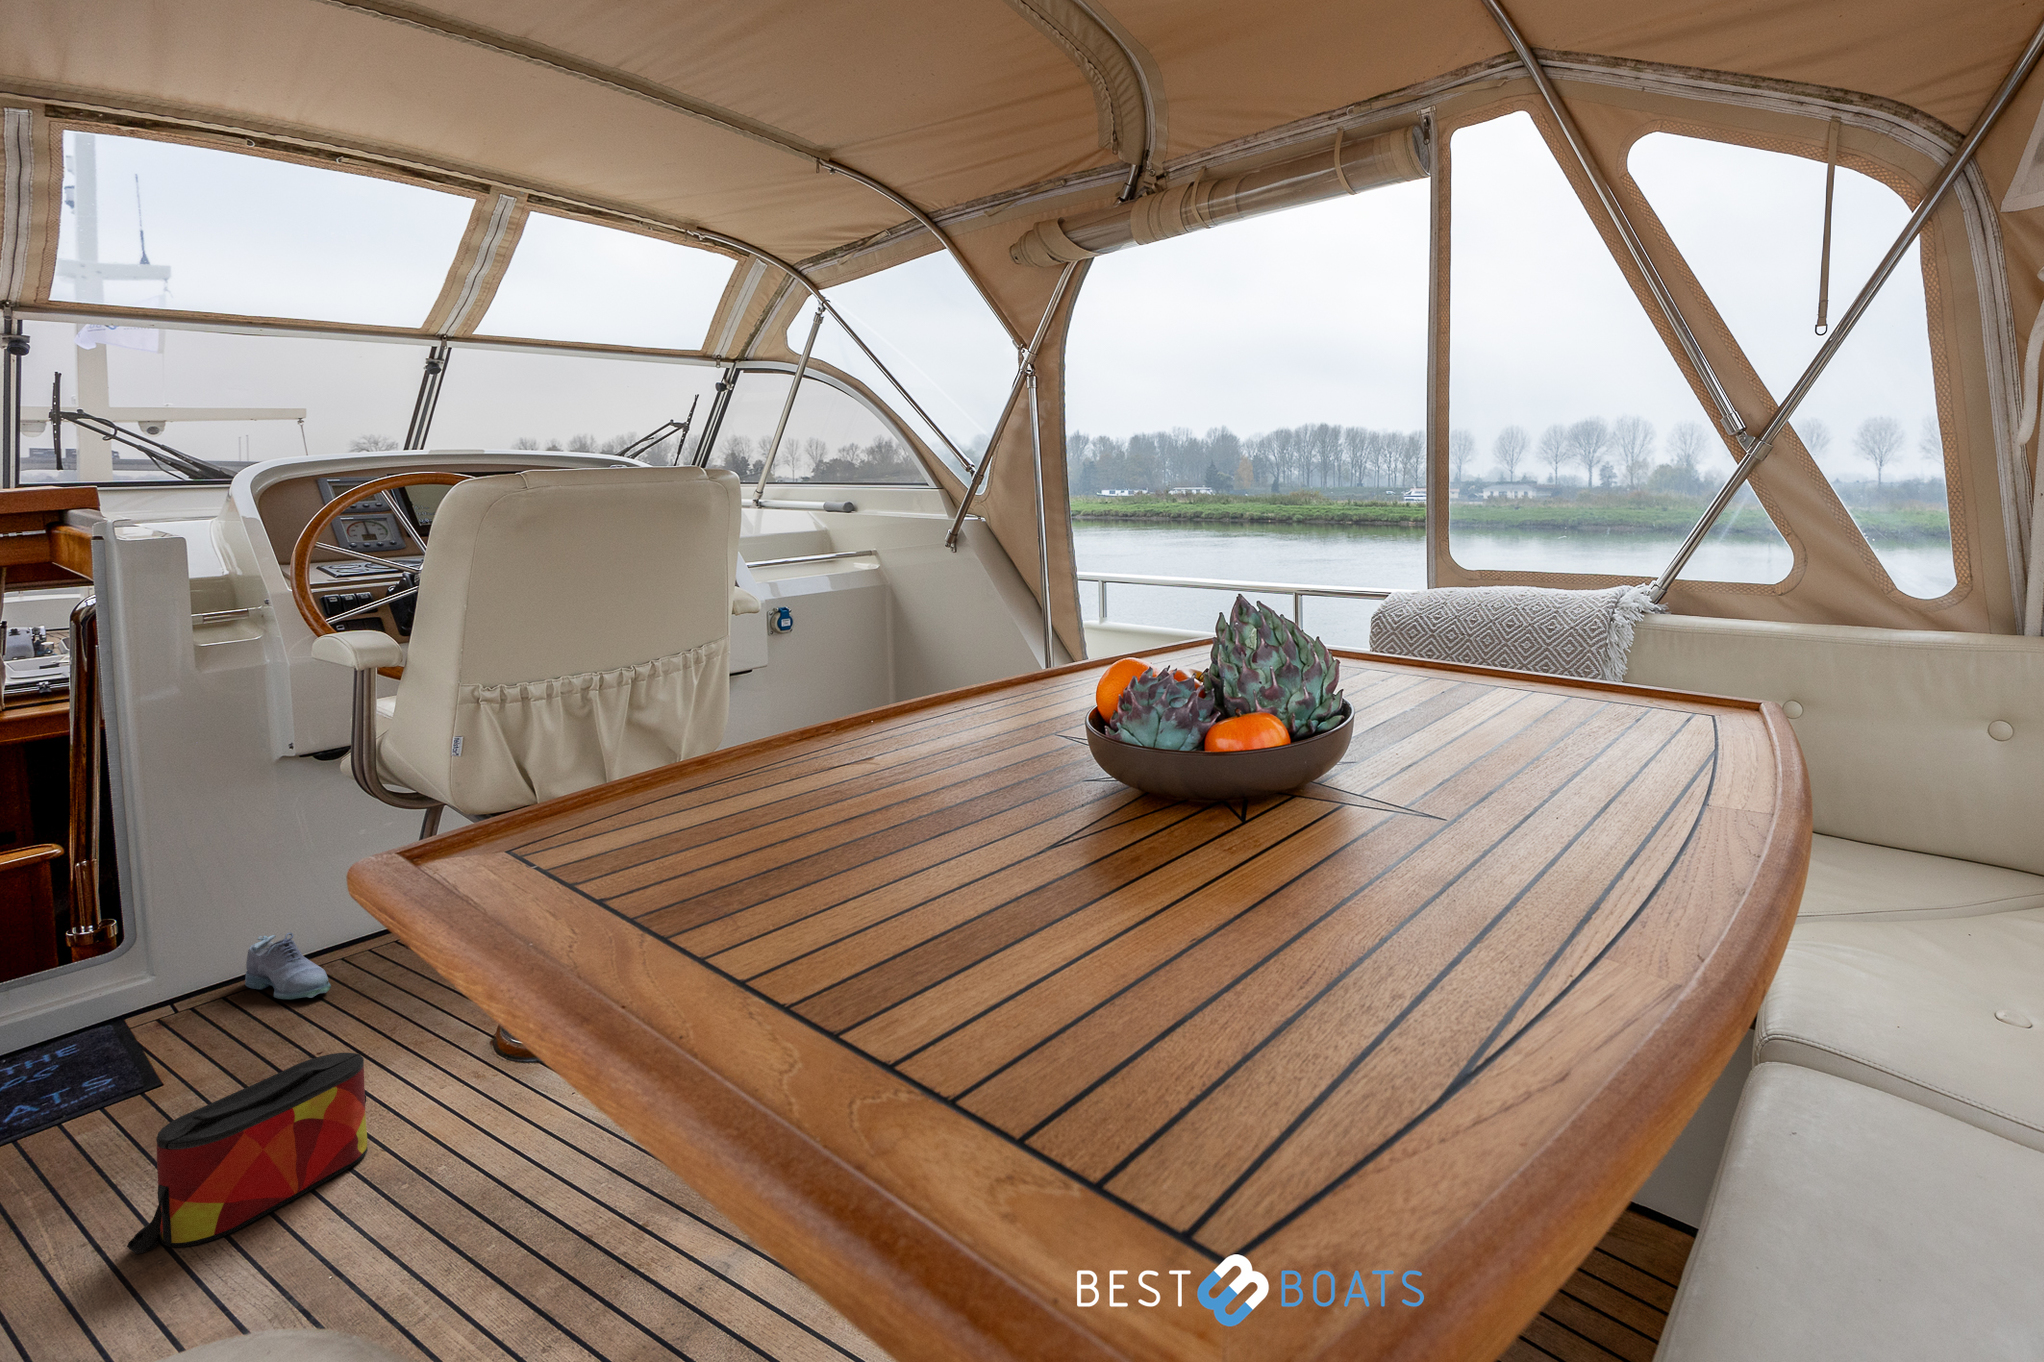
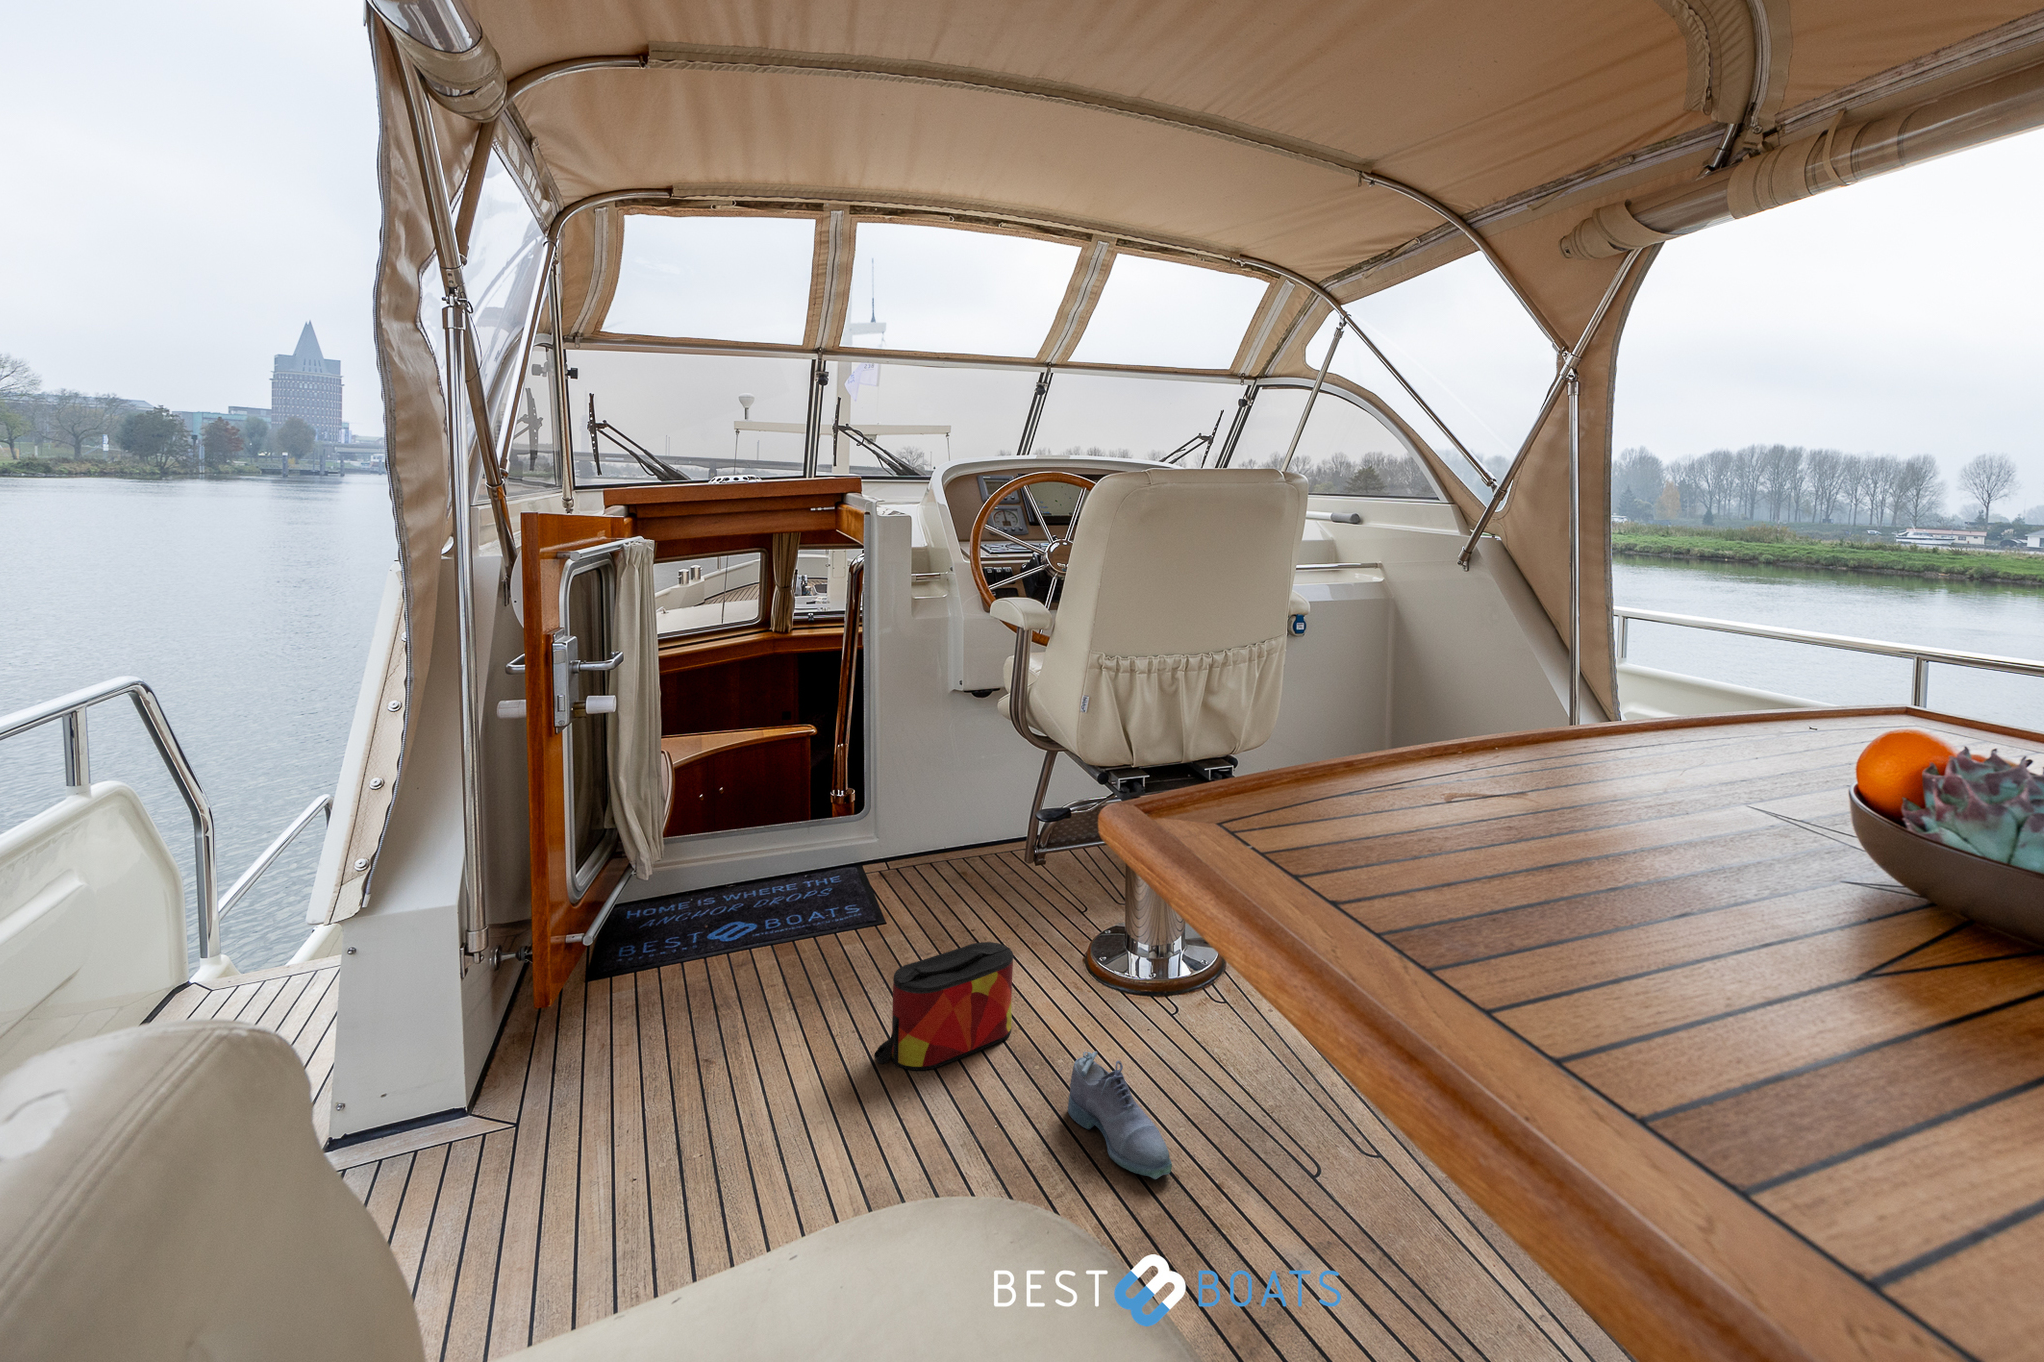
shoe: present [245,933,331,999] -> present [1068,1051,1172,1179]

